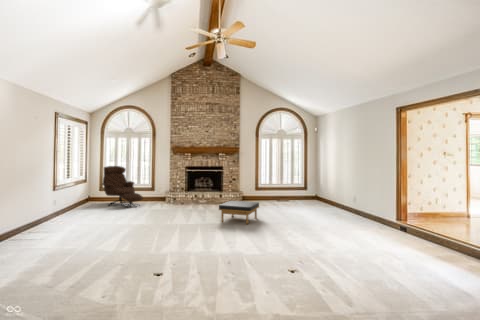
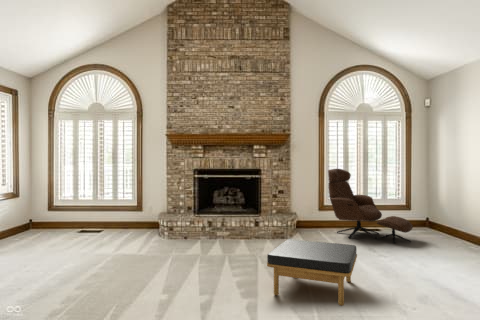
lounge chair: present [102,166,143,206] -> present [328,169,413,243]

